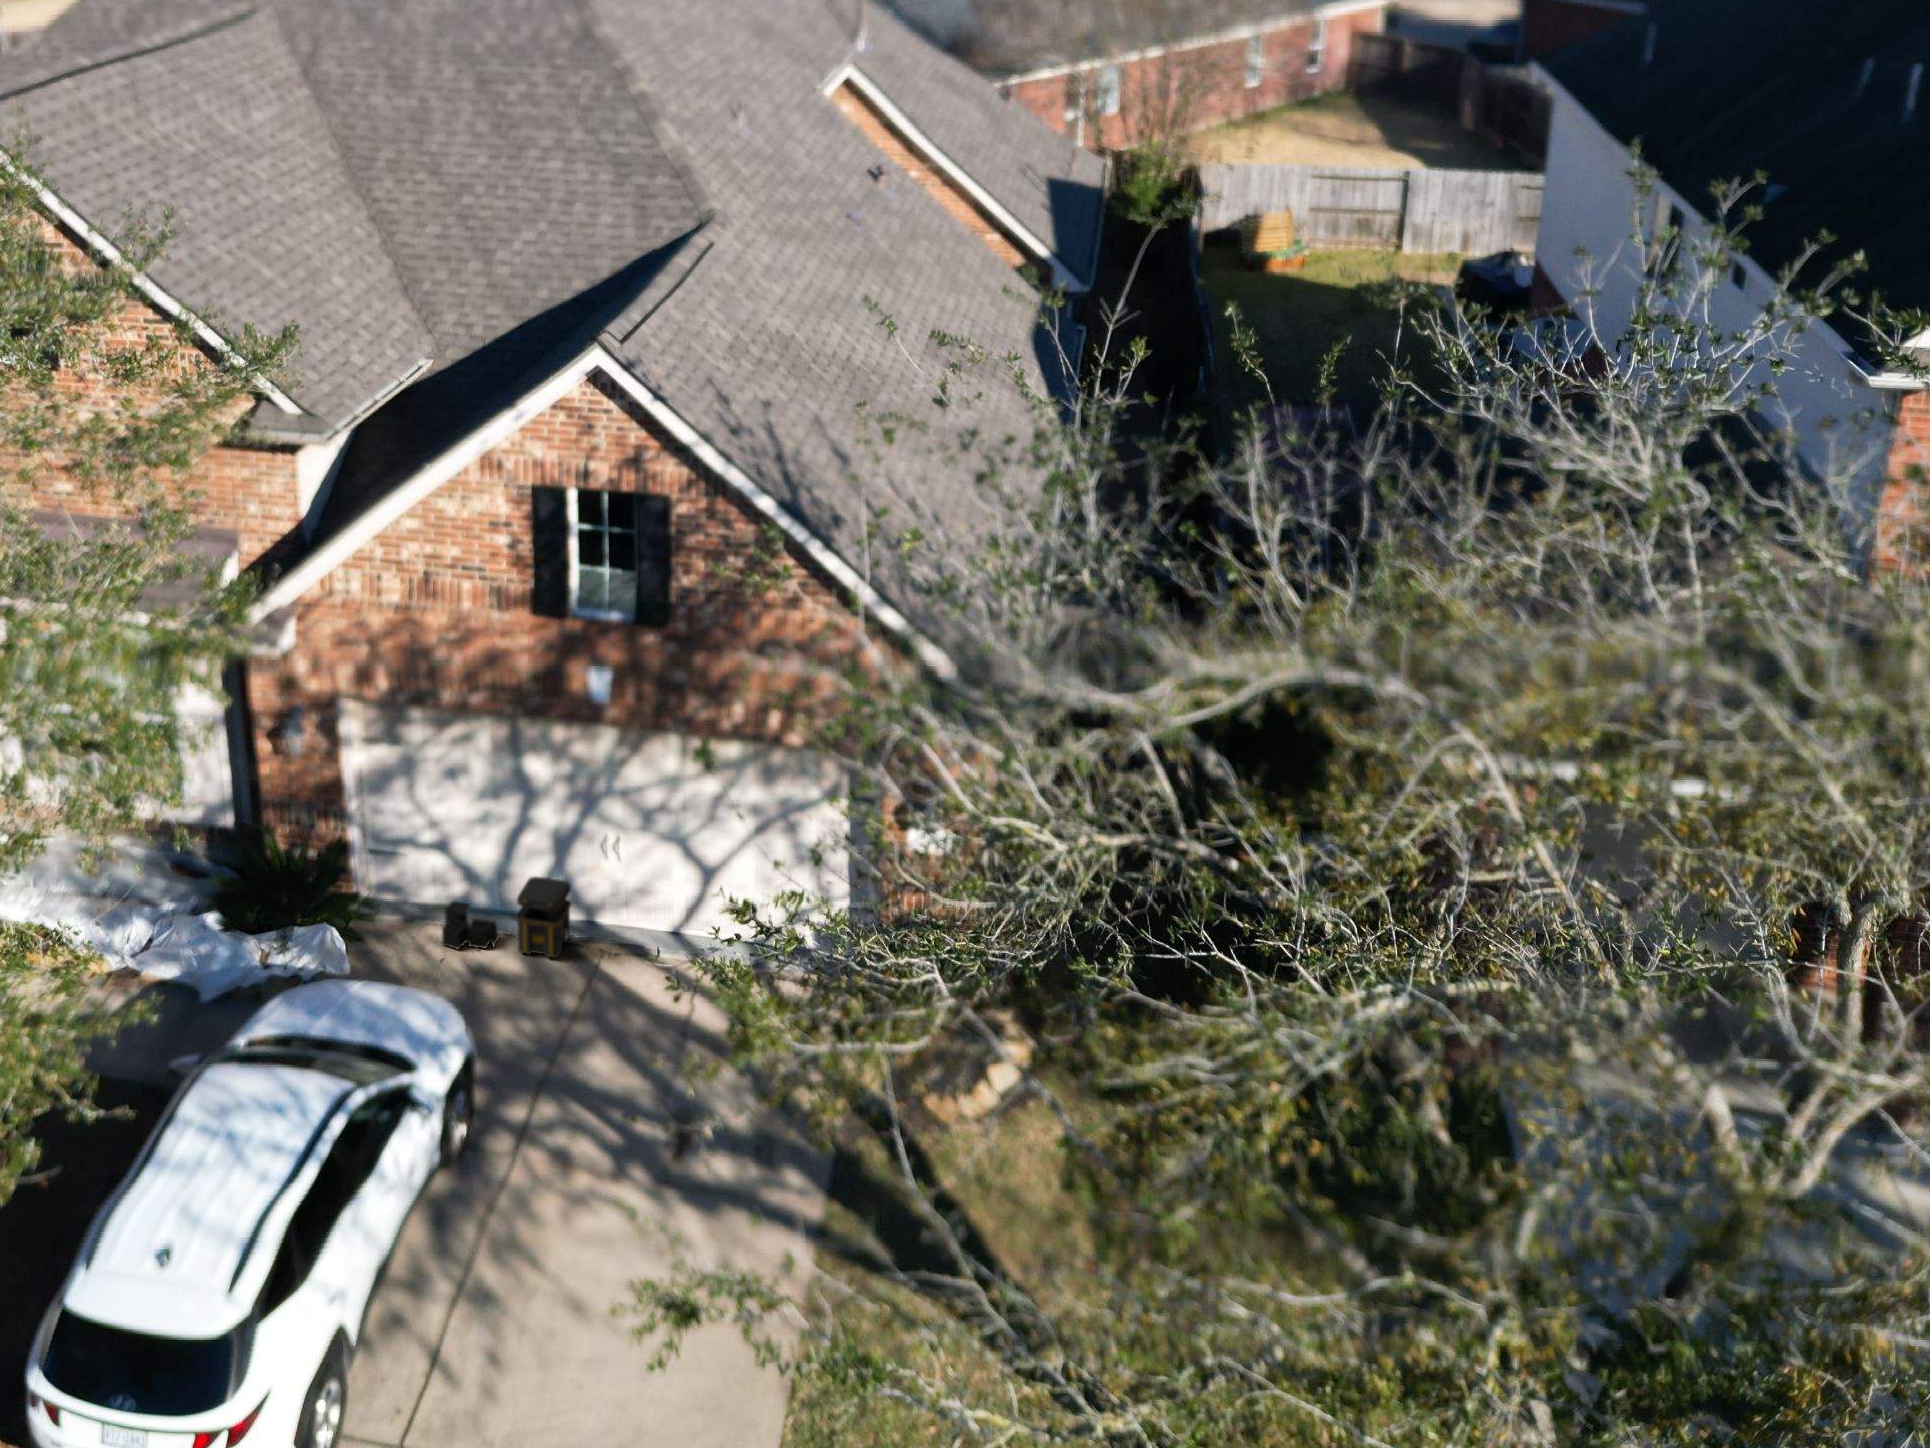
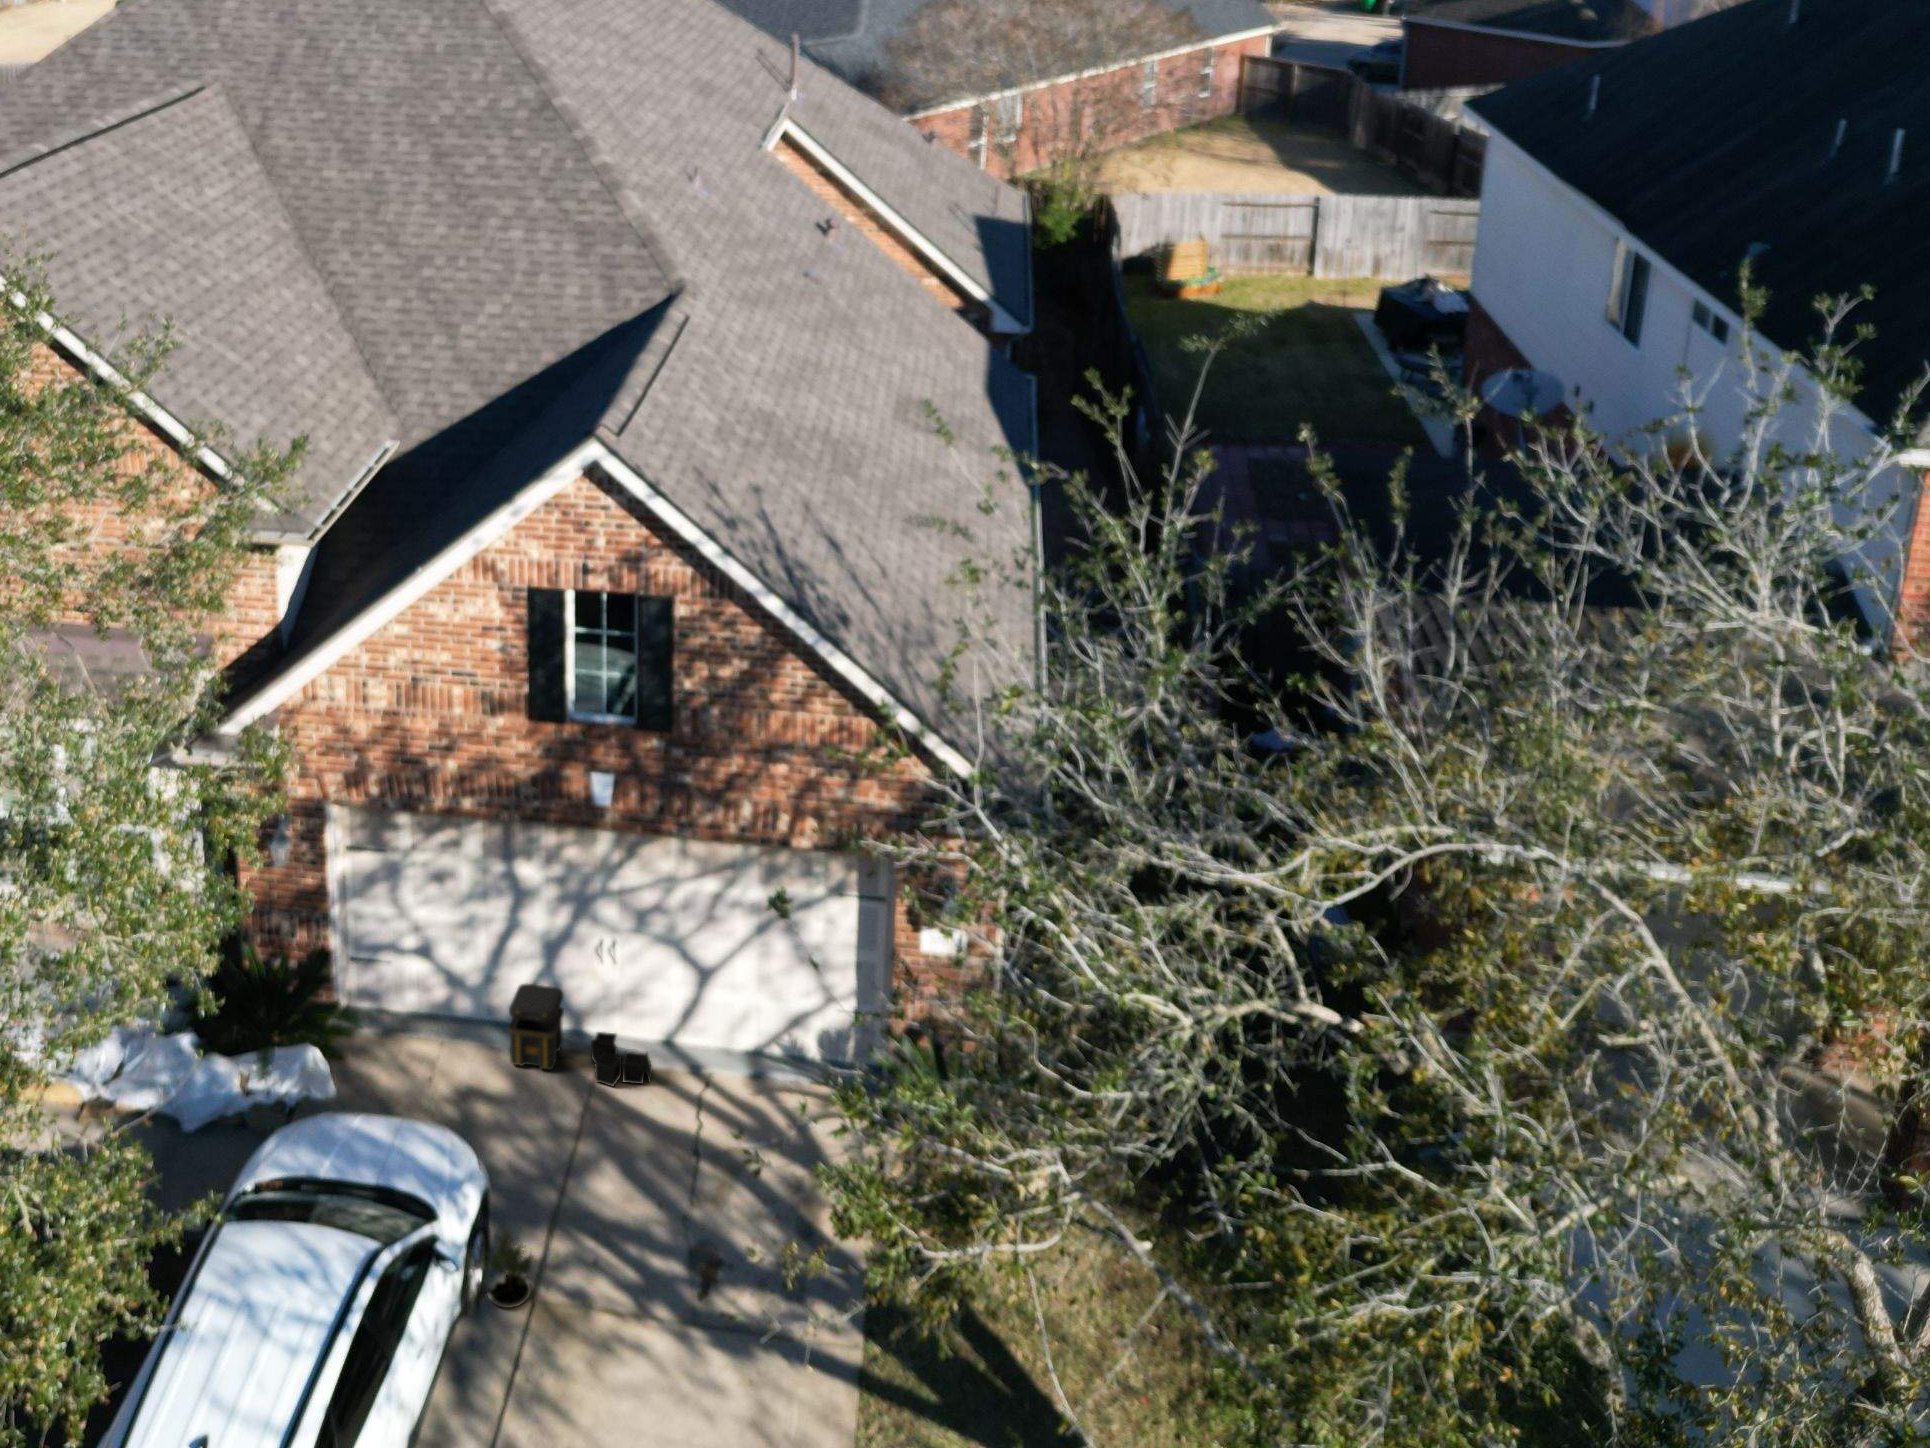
storage bin: present [442,901,500,949] -> present [591,1032,652,1086]
potted tree: none [469,1088,521,1164] -> present [486,1230,536,1308]

